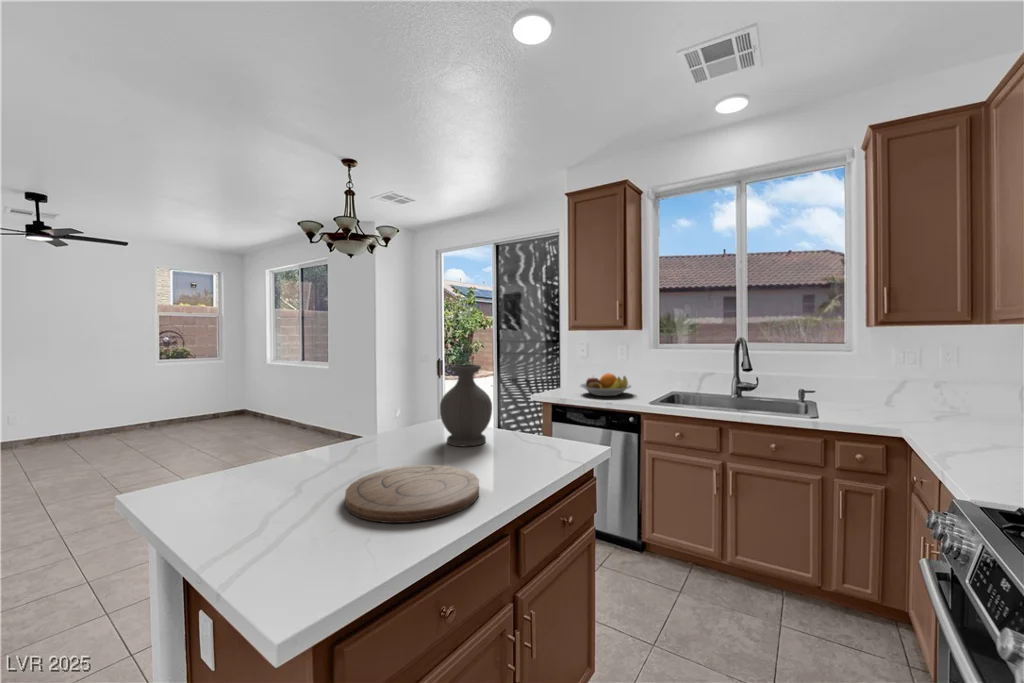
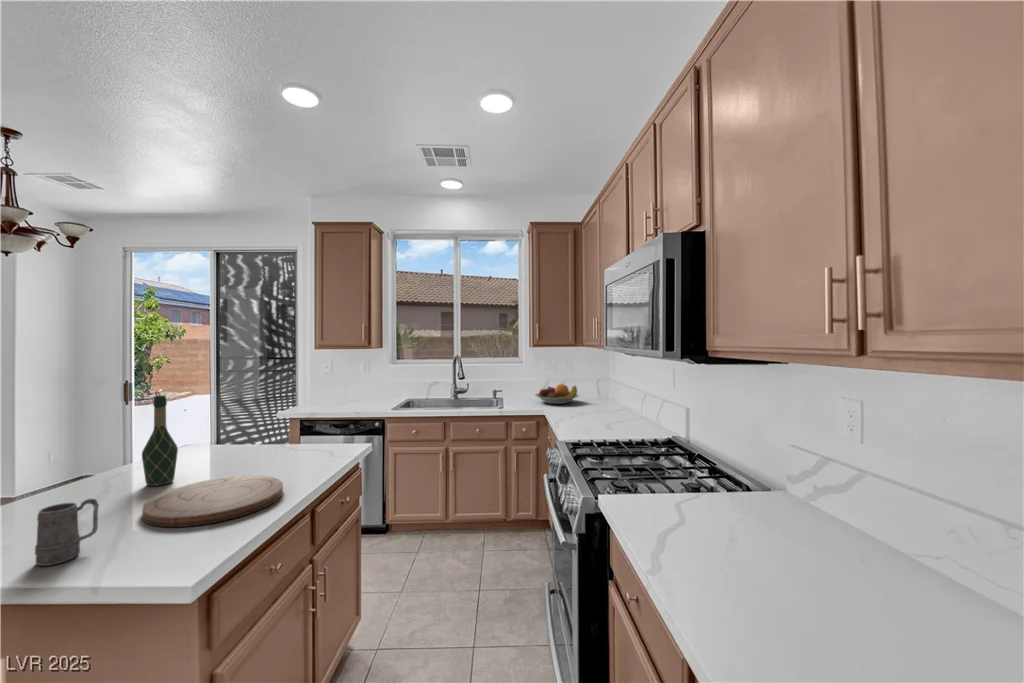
vase: present [440,364,492,446] -> none [207,385,265,462]
wine bottle: none [375,371,404,462] -> present [142,396,178,486]
fruit bowl: present [580,373,631,396] -> present [535,384,578,404]
mug: none [243,473,292,535] -> present [35,499,99,566]

